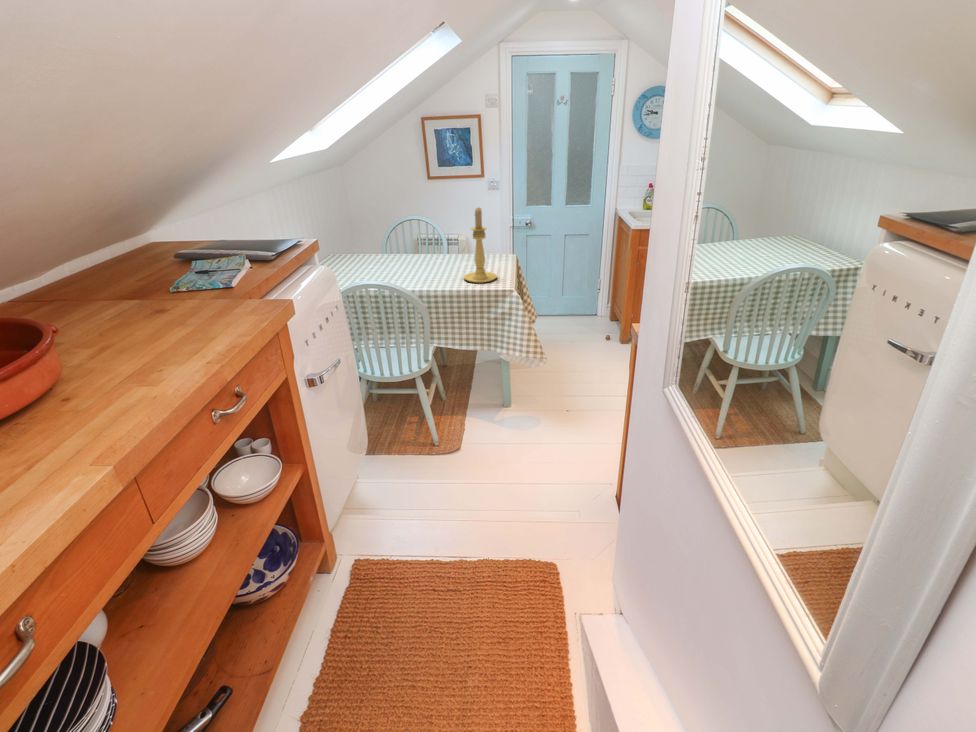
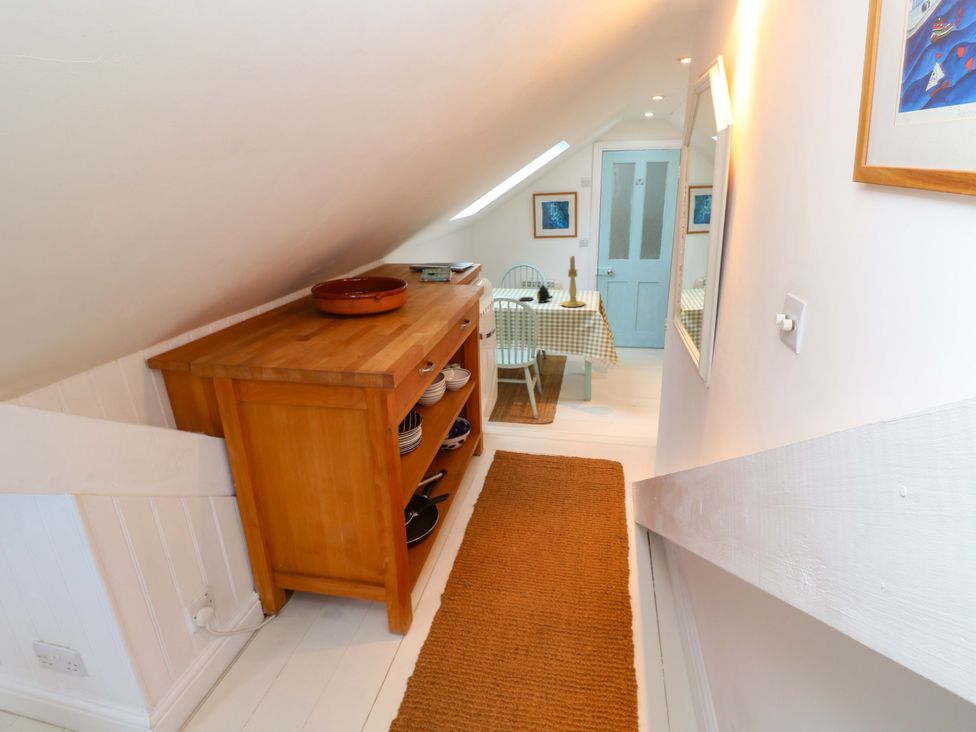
teapot: none [405,248,452,274] -> present [520,285,551,302]

